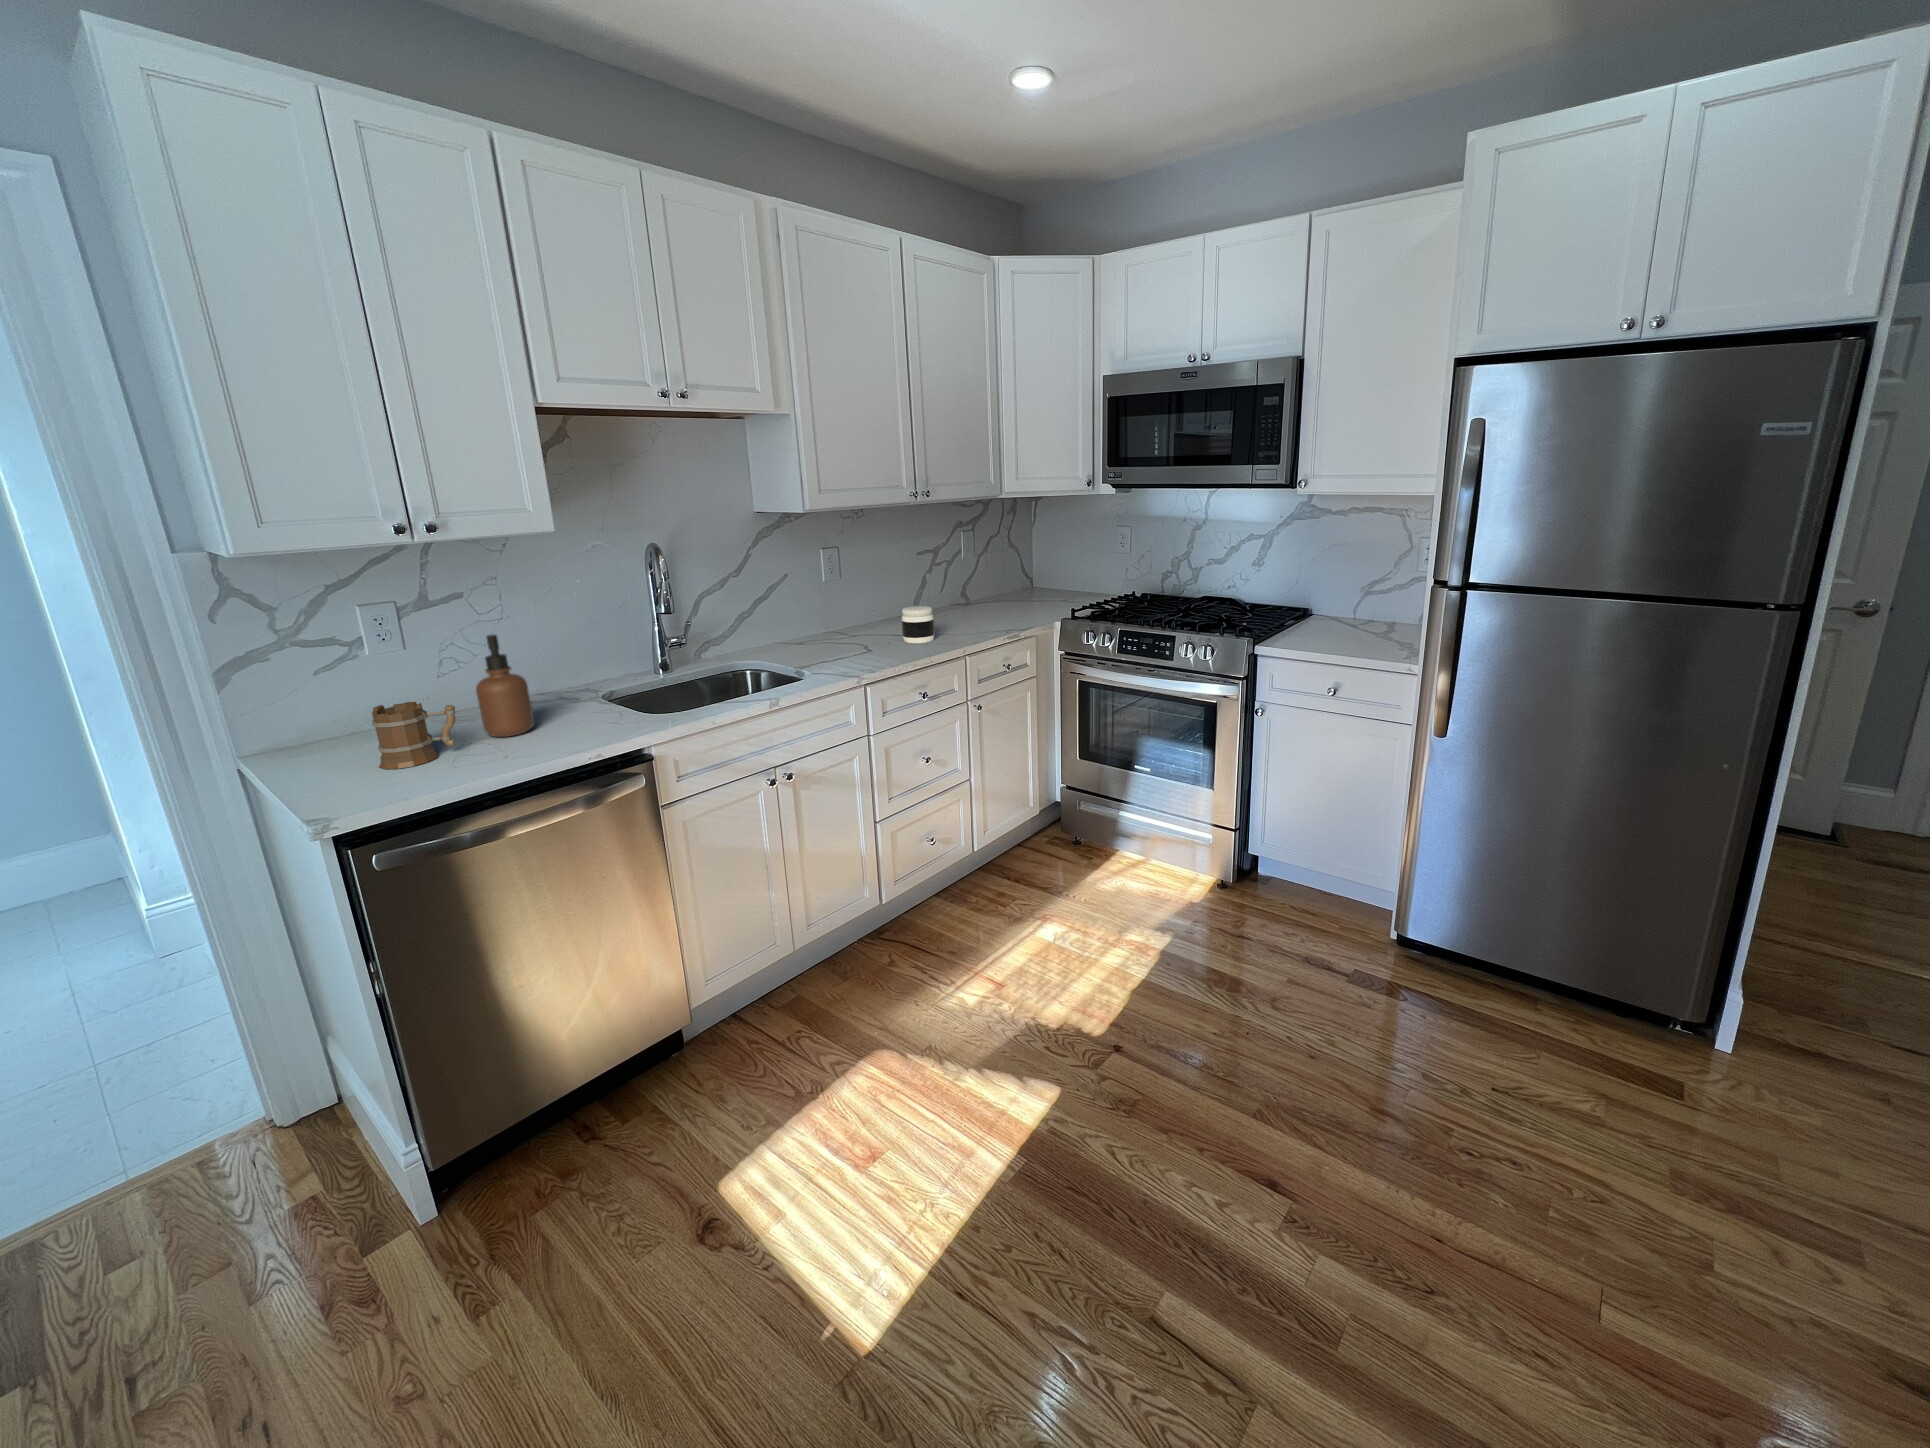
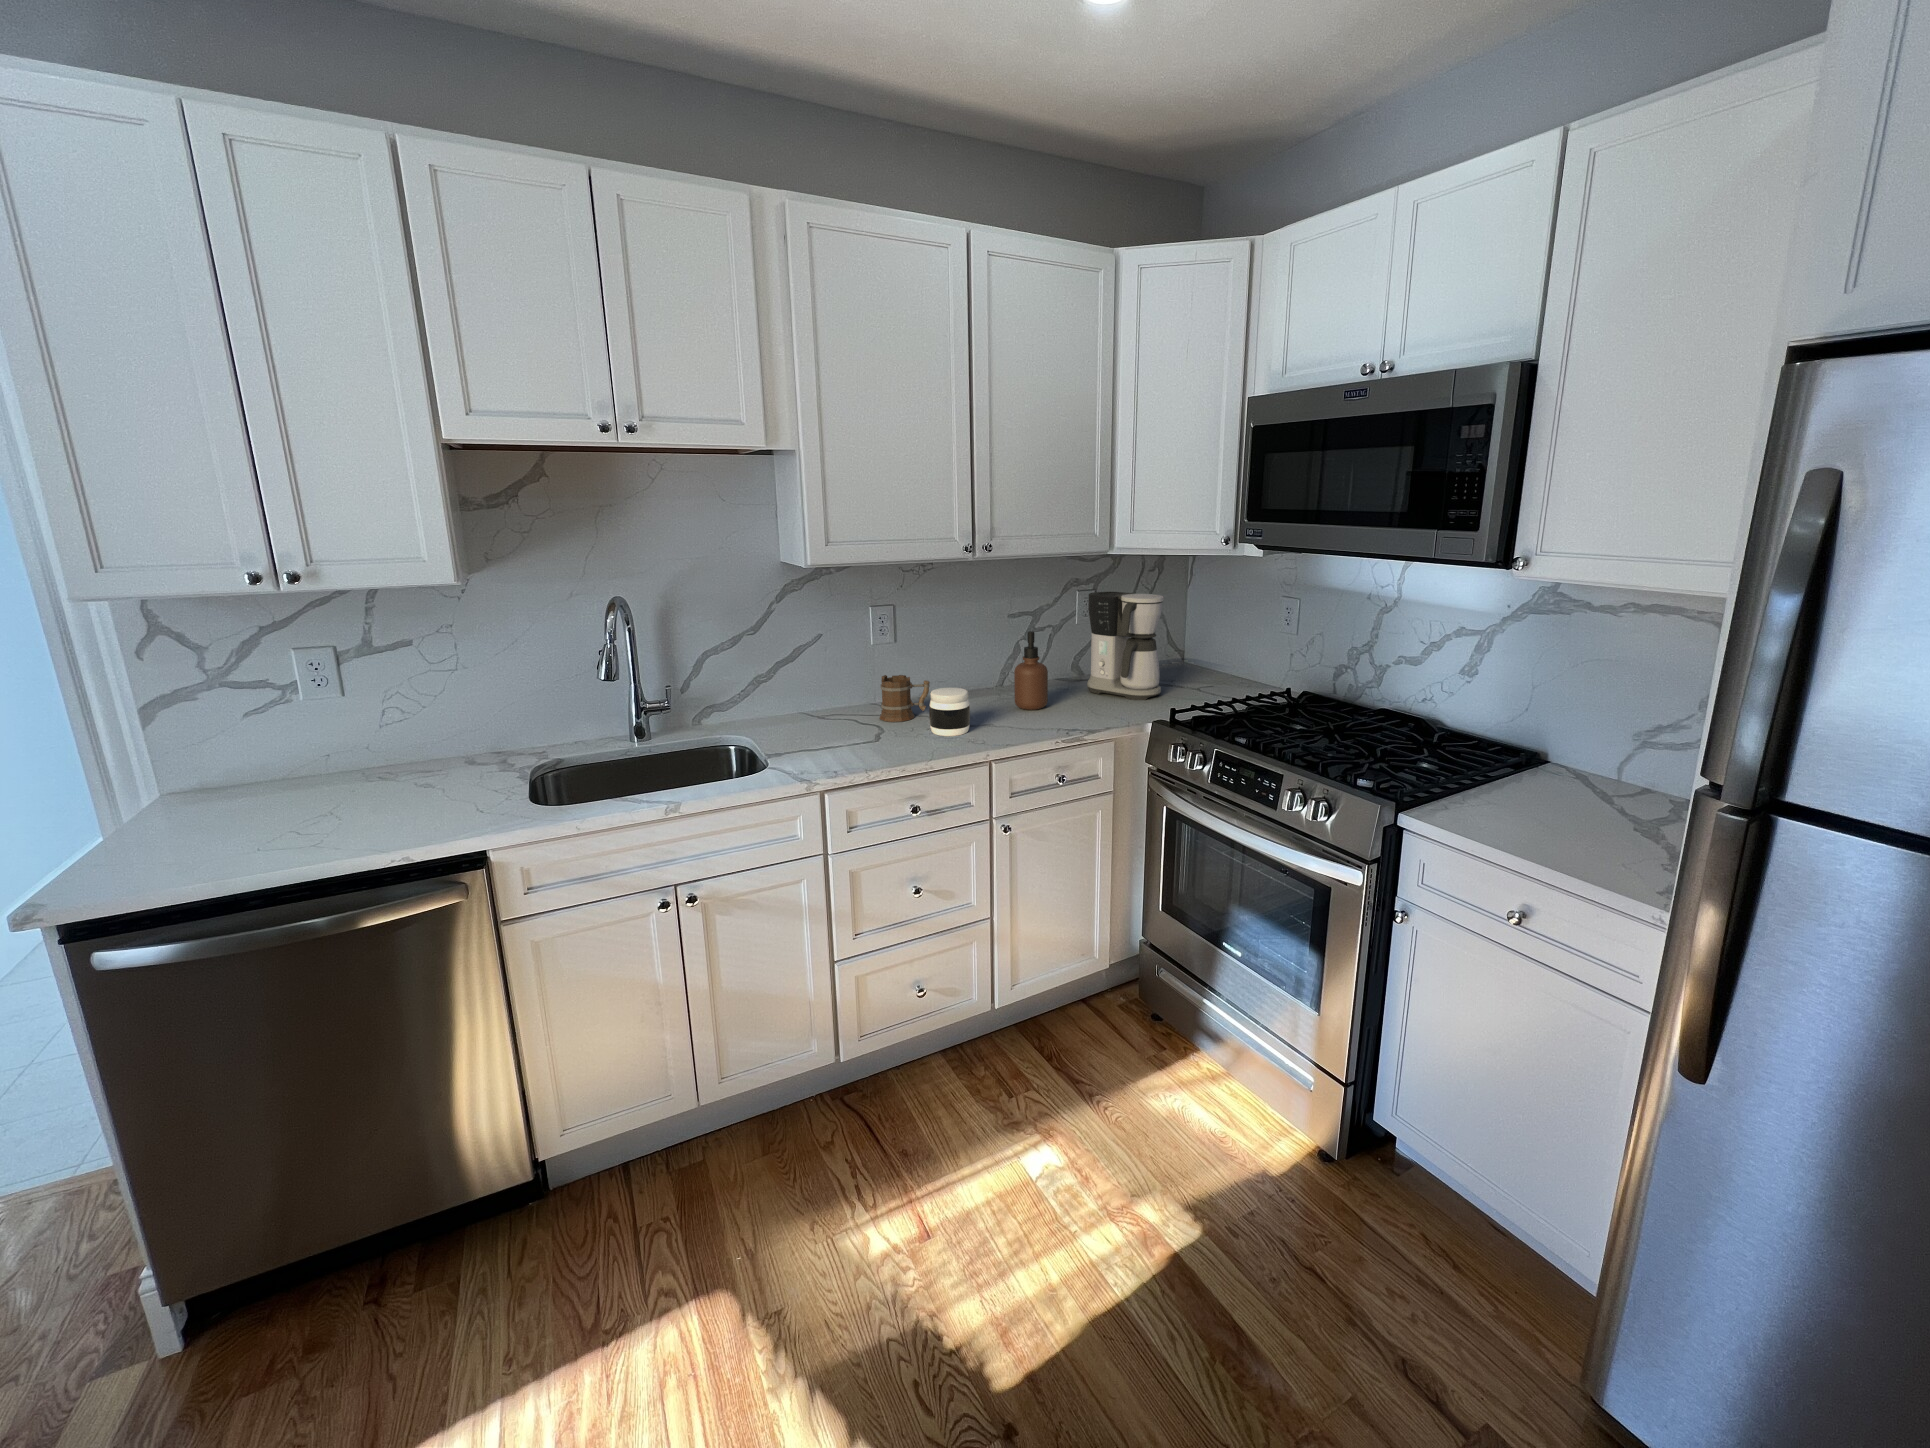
coffee maker: none [983,529,1046,611] -> present [1087,592,1164,700]
soap dispenser: present [476,635,534,737] -> present [1014,631,1048,710]
mug: present [372,702,455,769] -> present [880,675,930,722]

